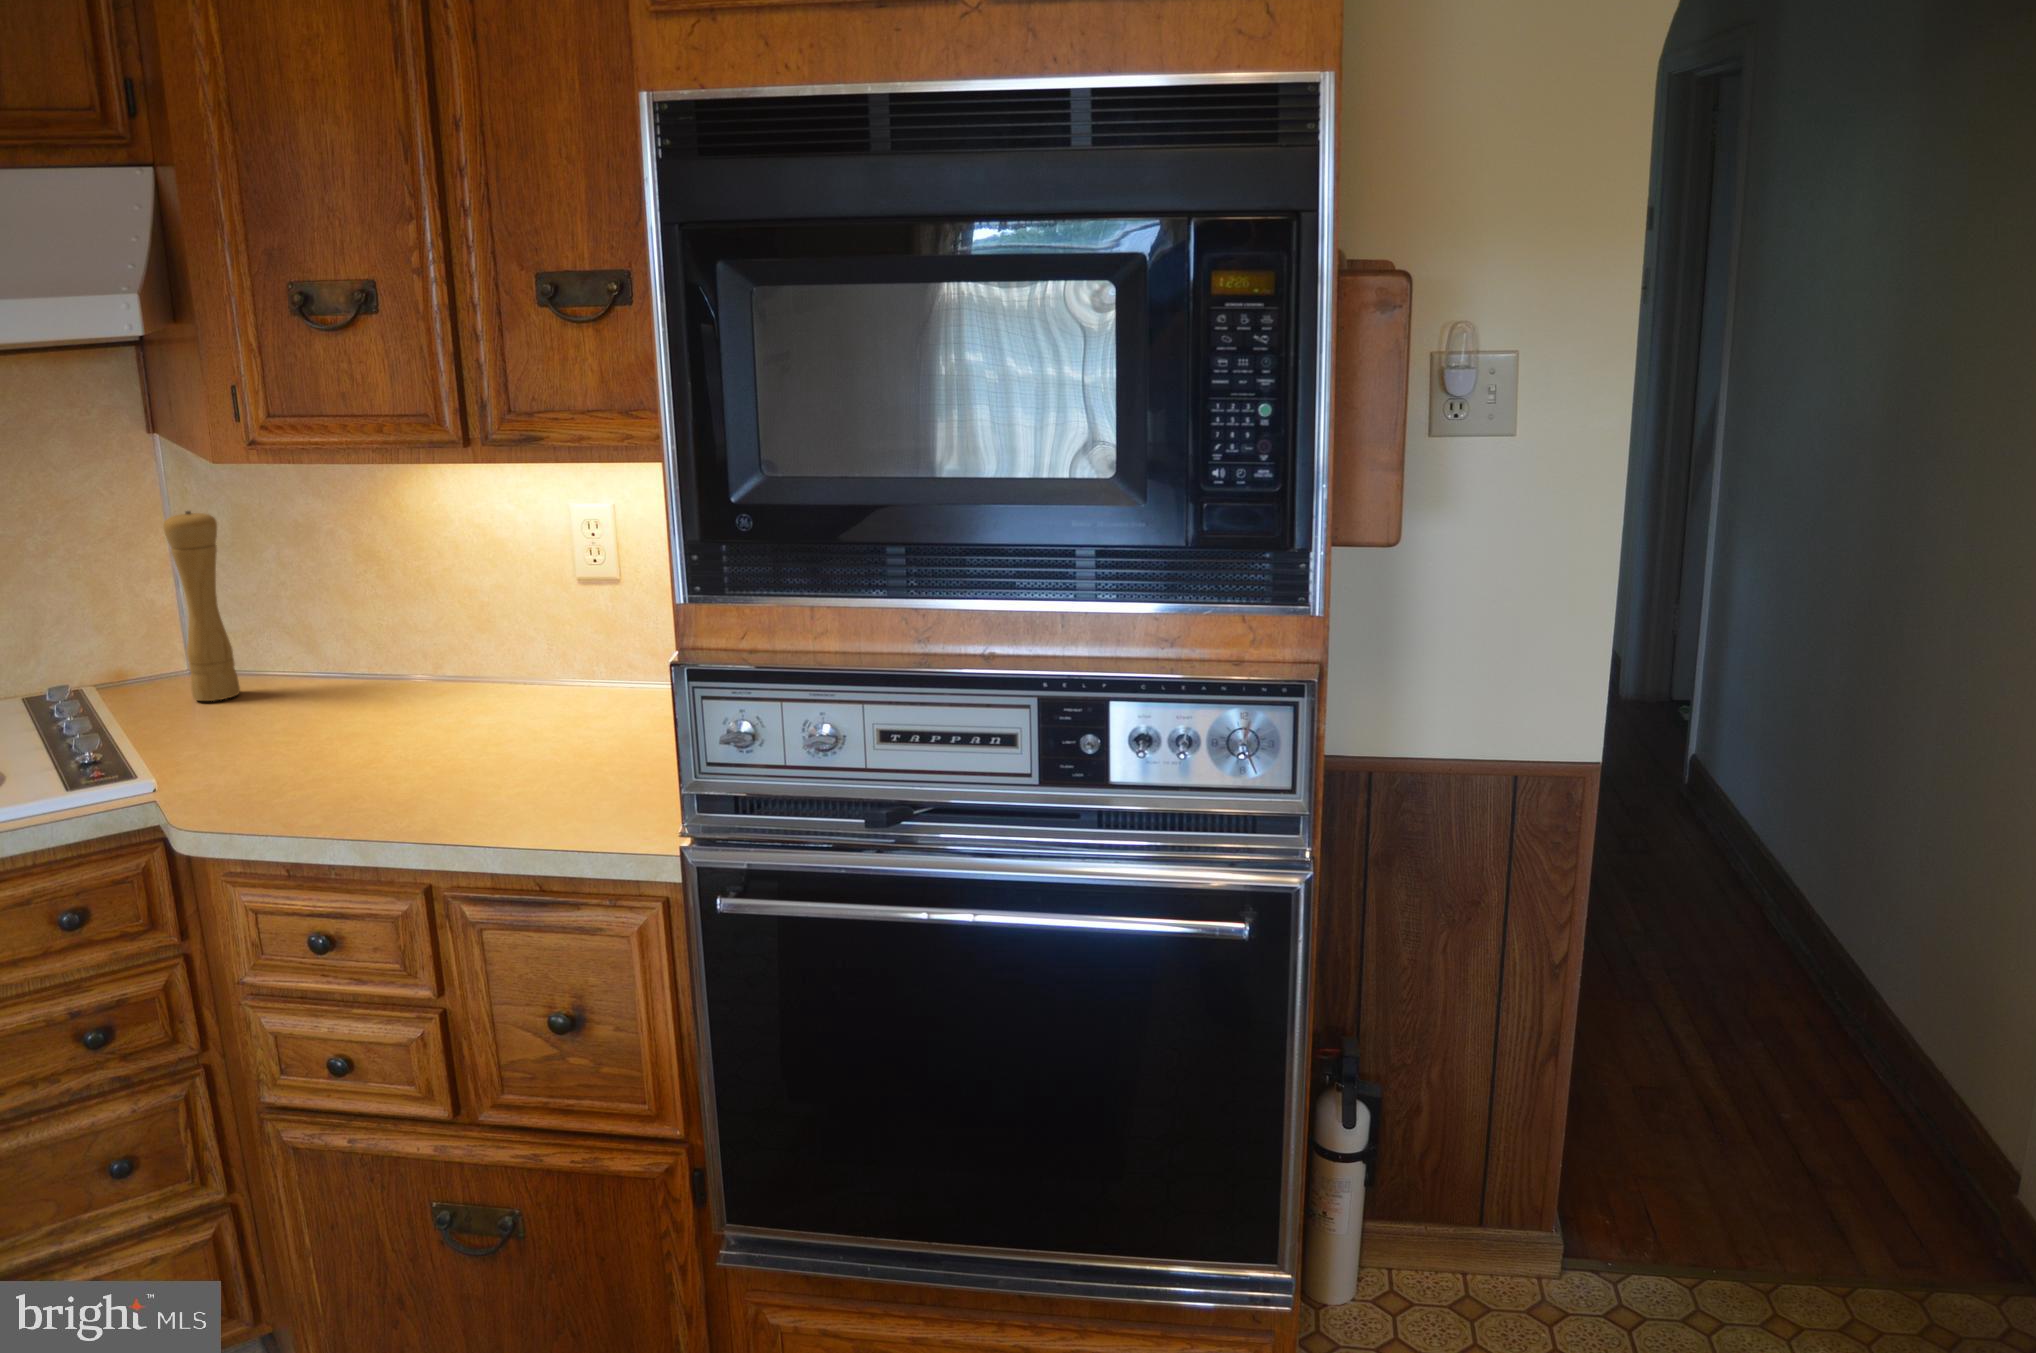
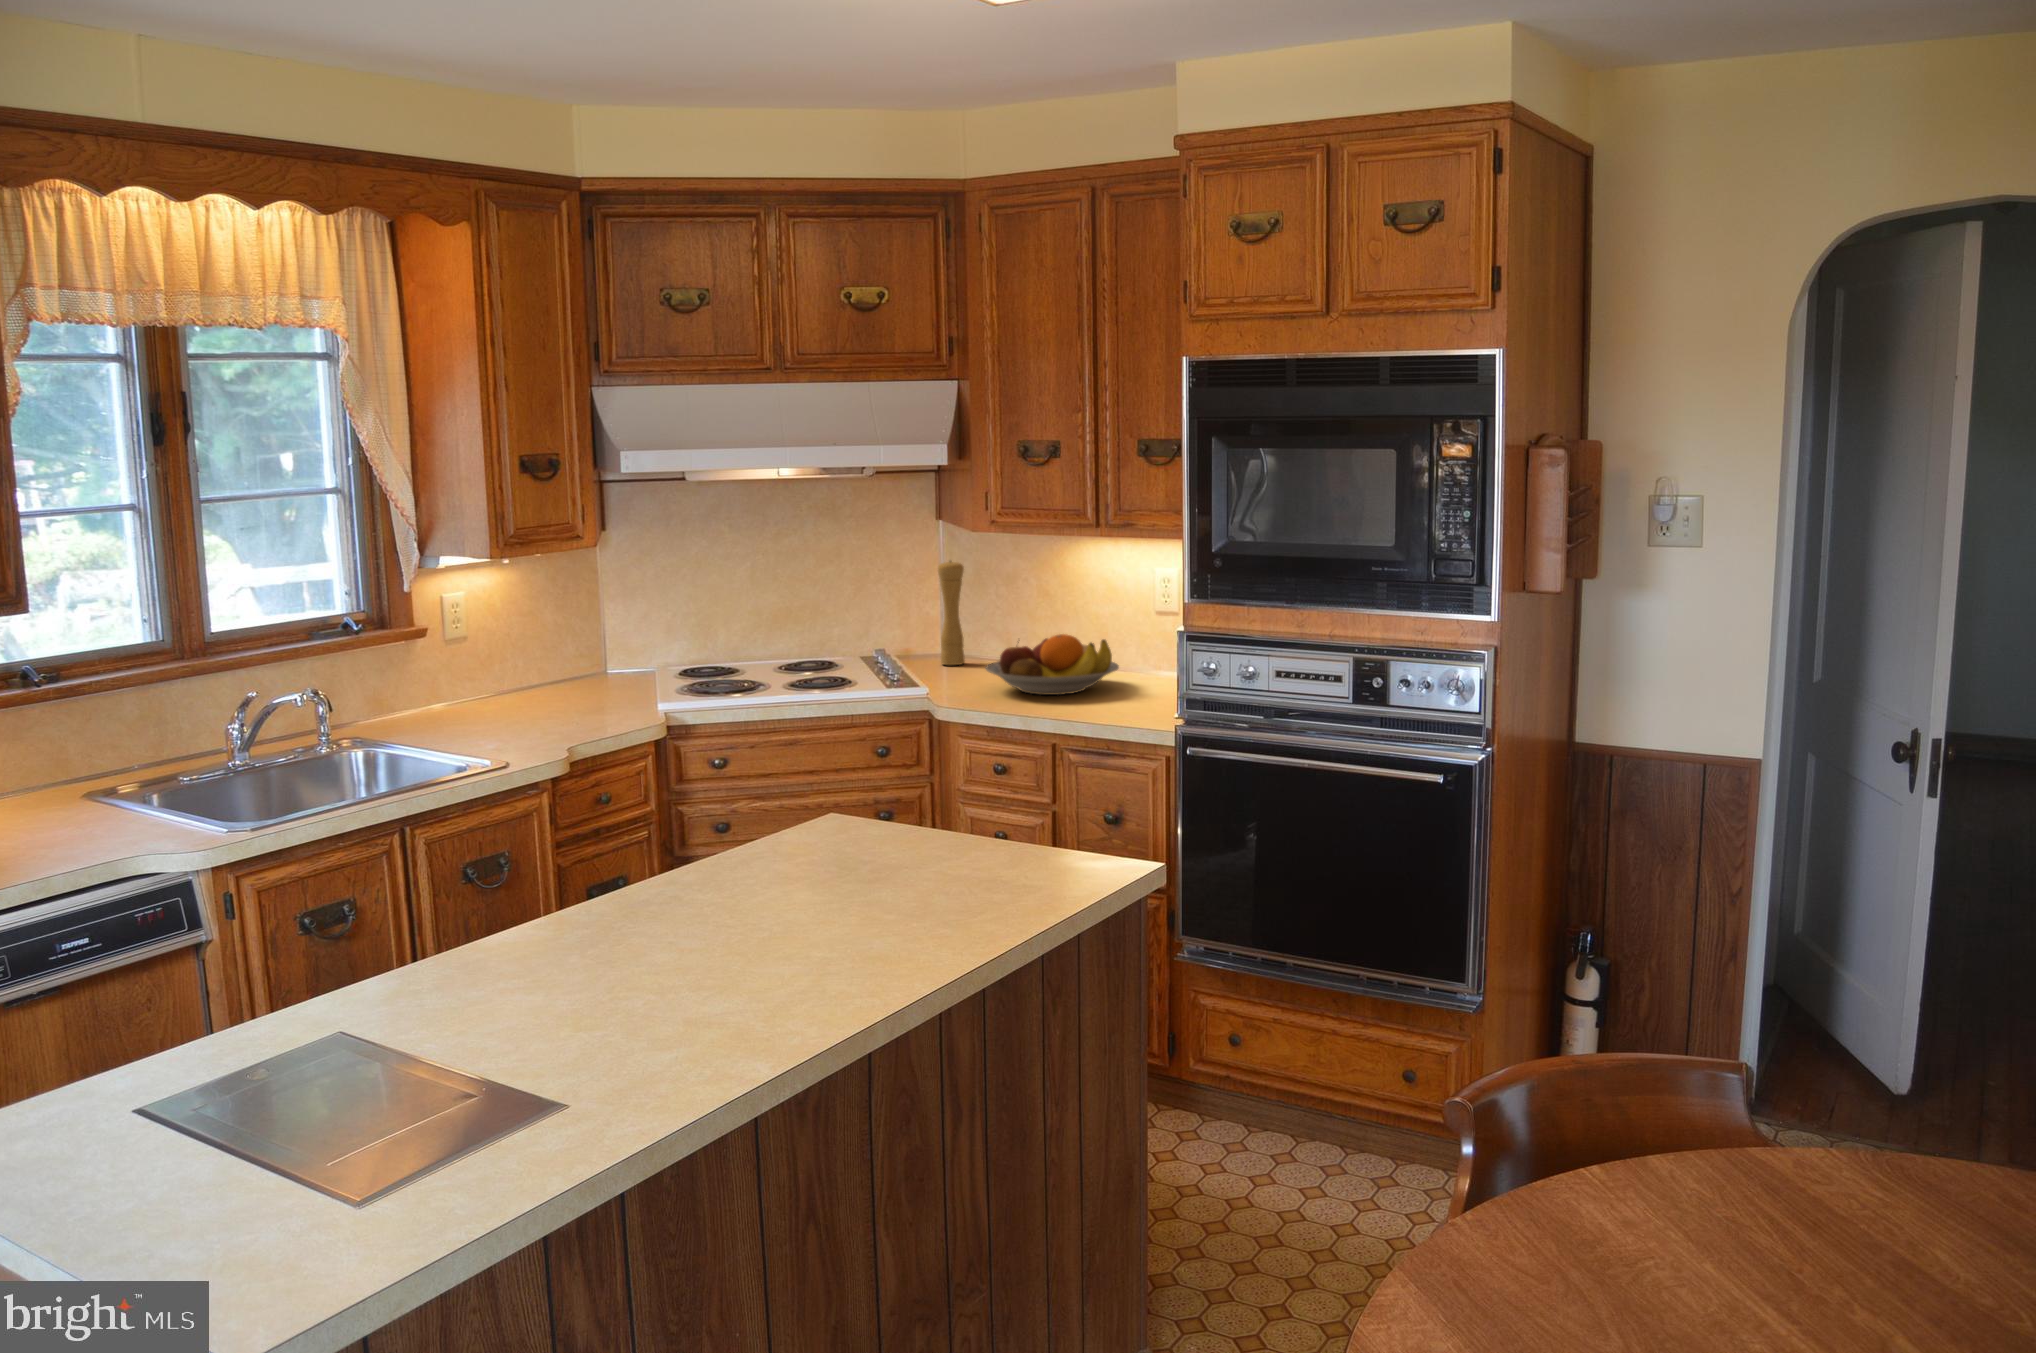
fruit bowl: none [272,648,537,766] -> present [986,634,1119,695]

